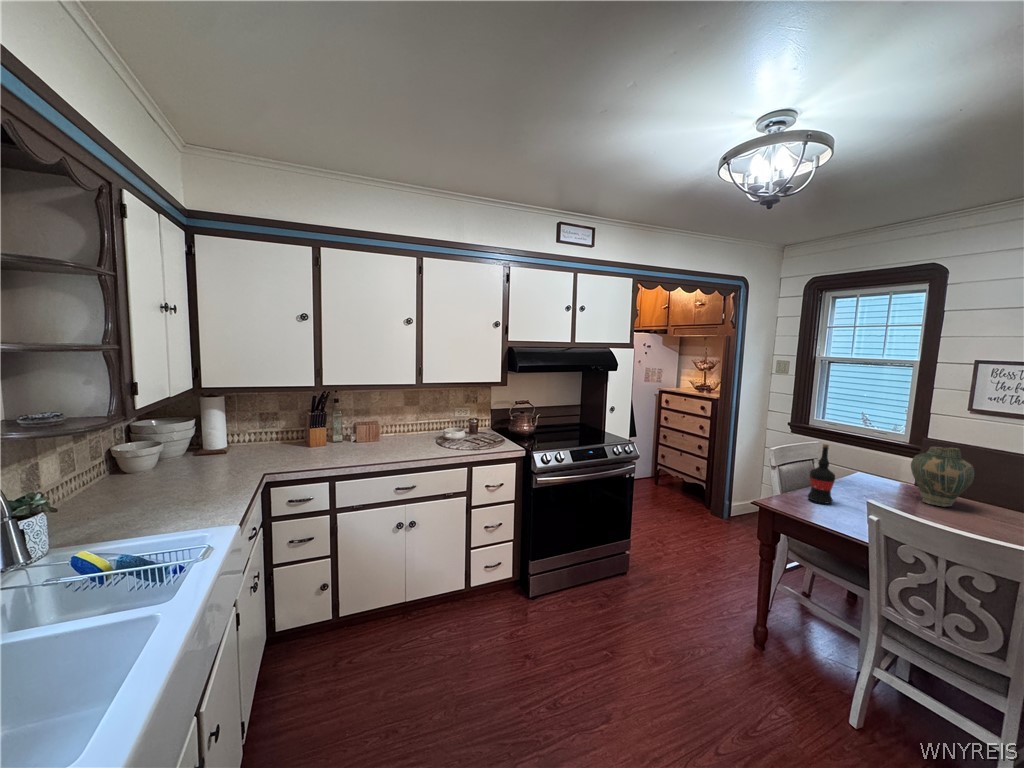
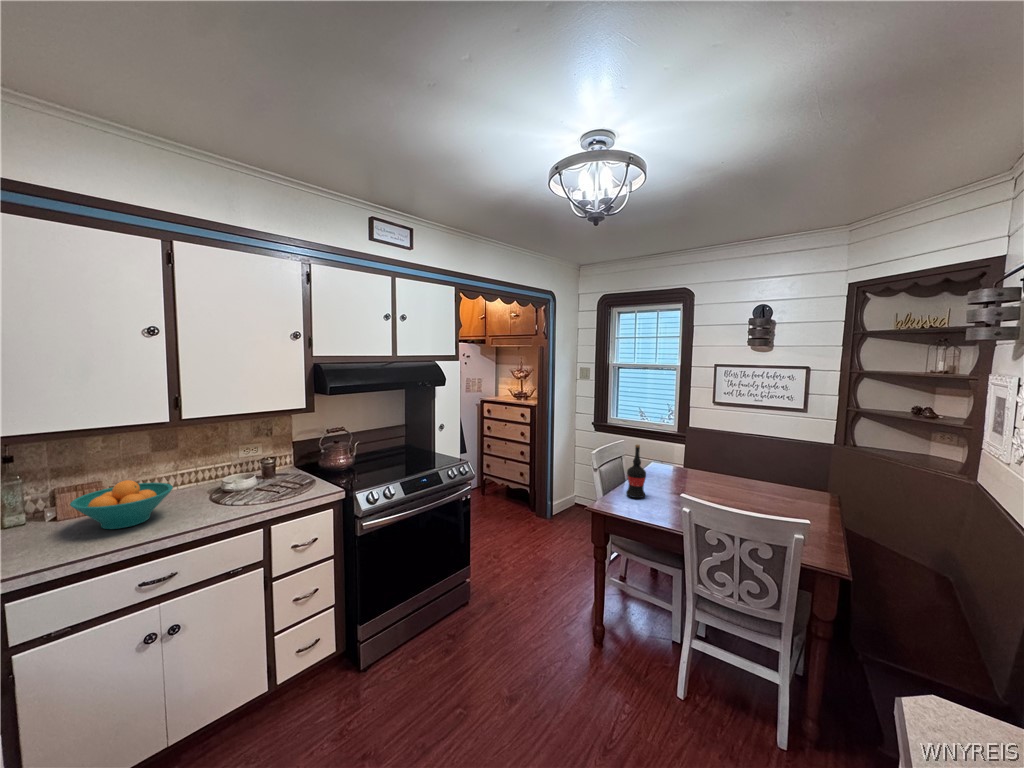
fruit bowl: none [368,420,418,450] -> present [70,480,173,529]
vase: present [911,447,974,507] -> none [690,436,729,484]

